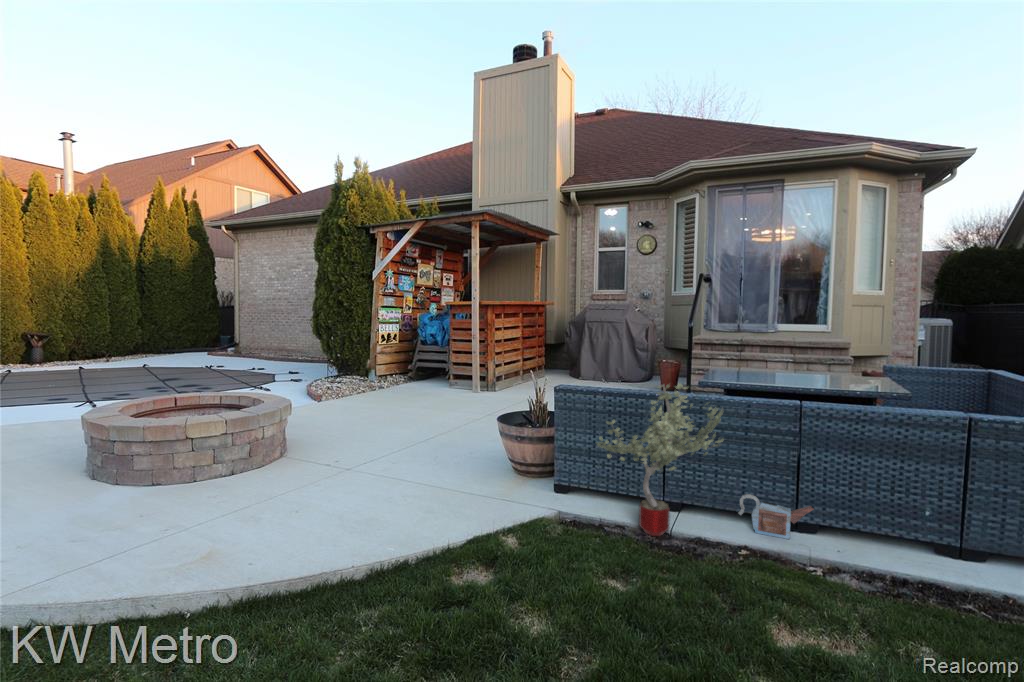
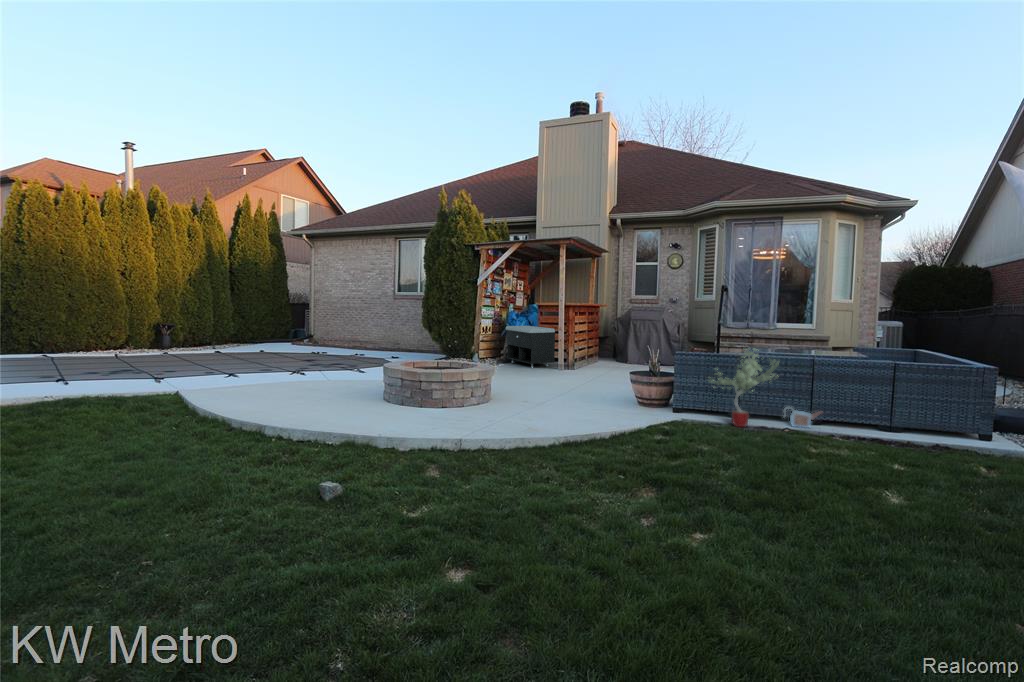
storage bench: none [411,332,469,390] -> present [506,326,555,367]

